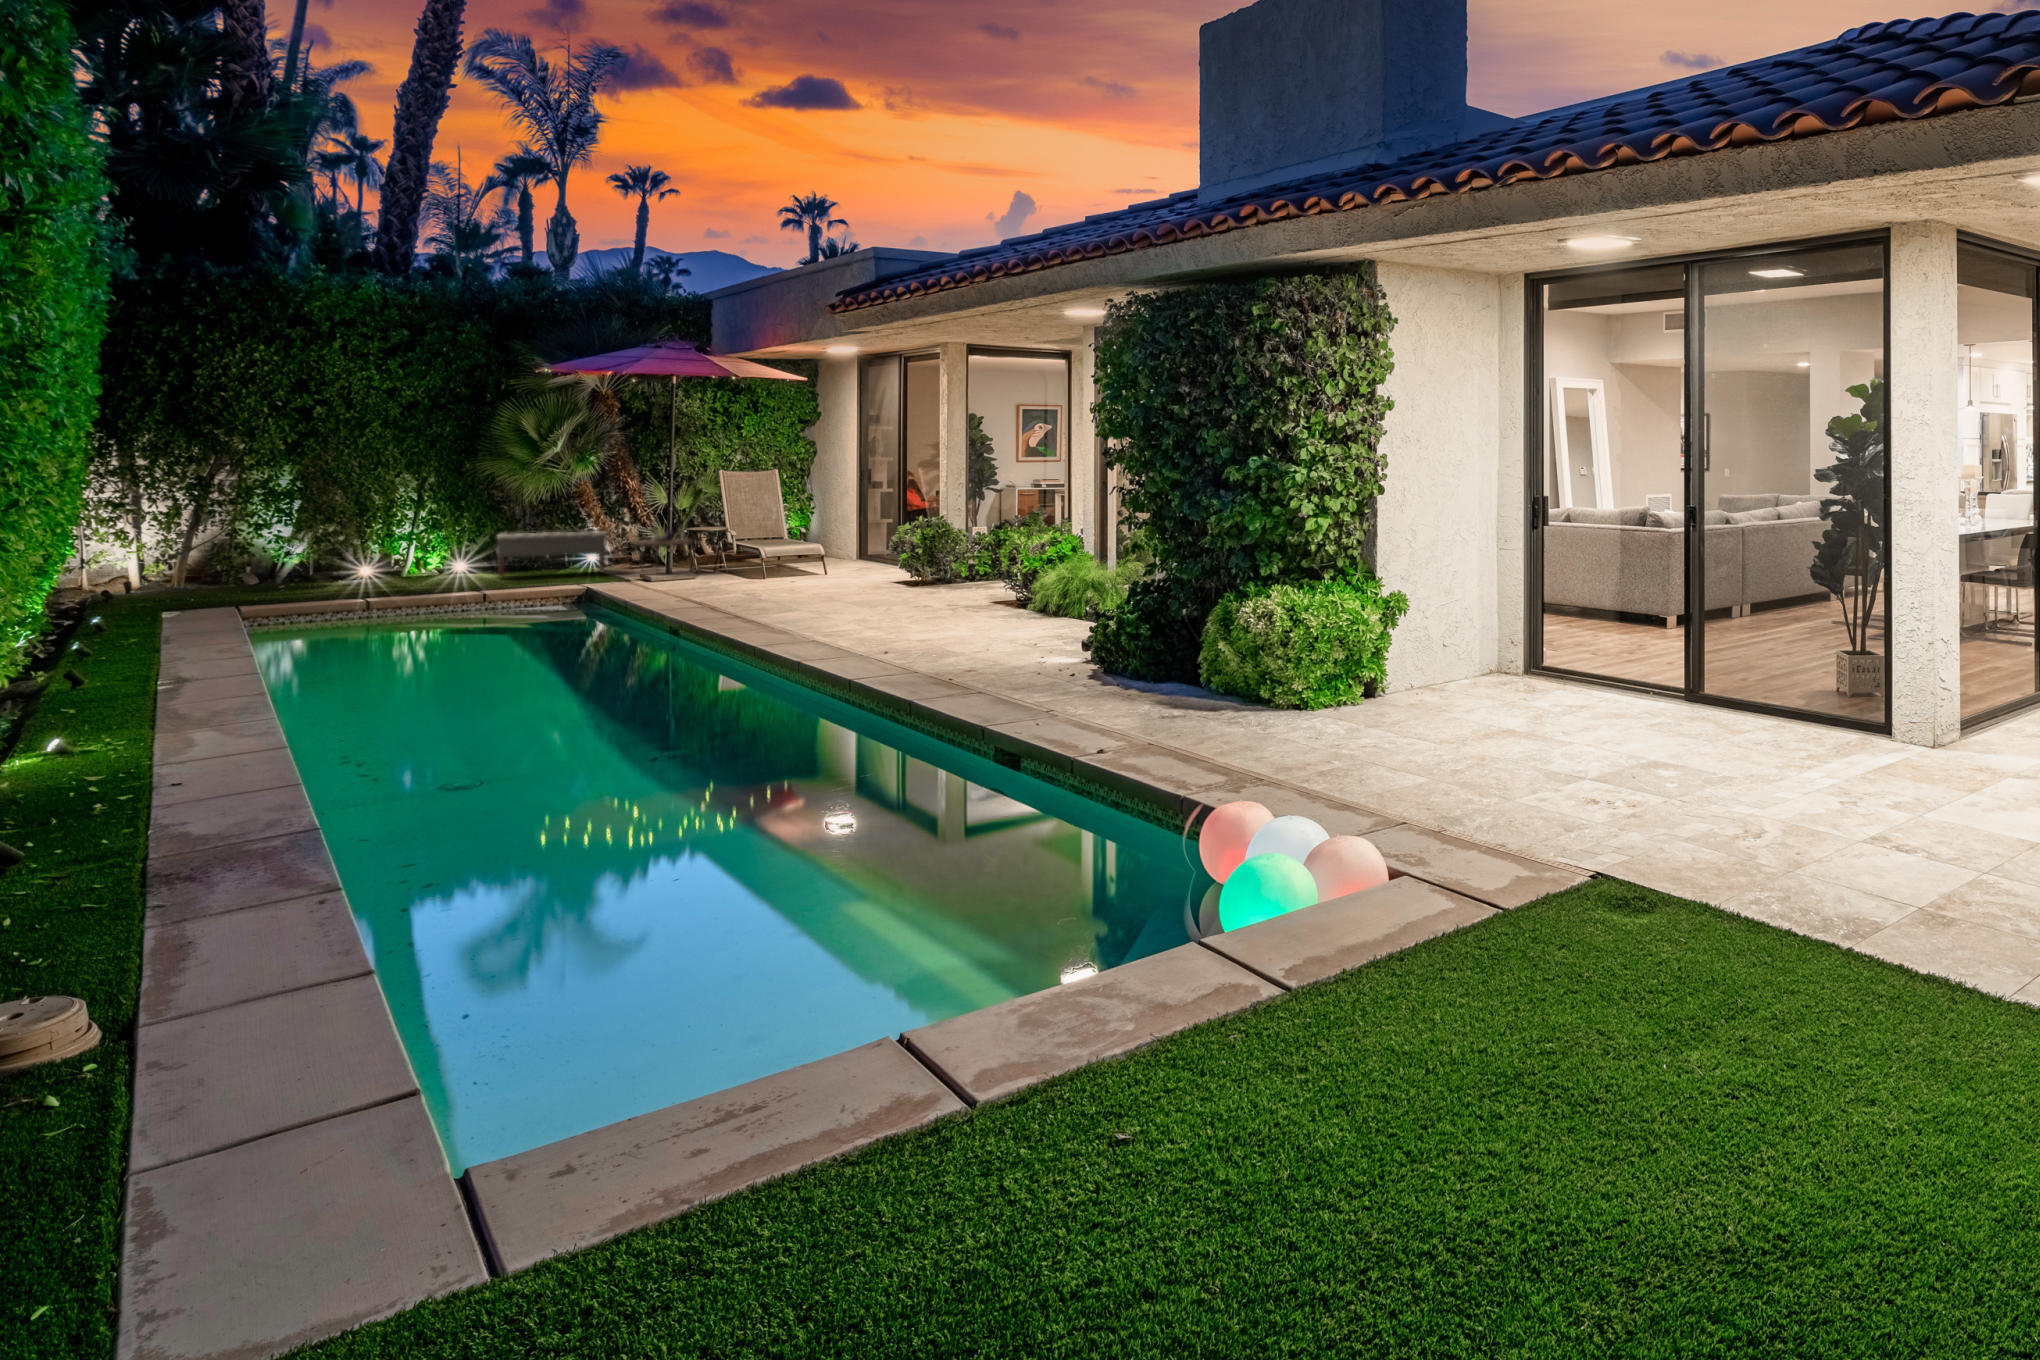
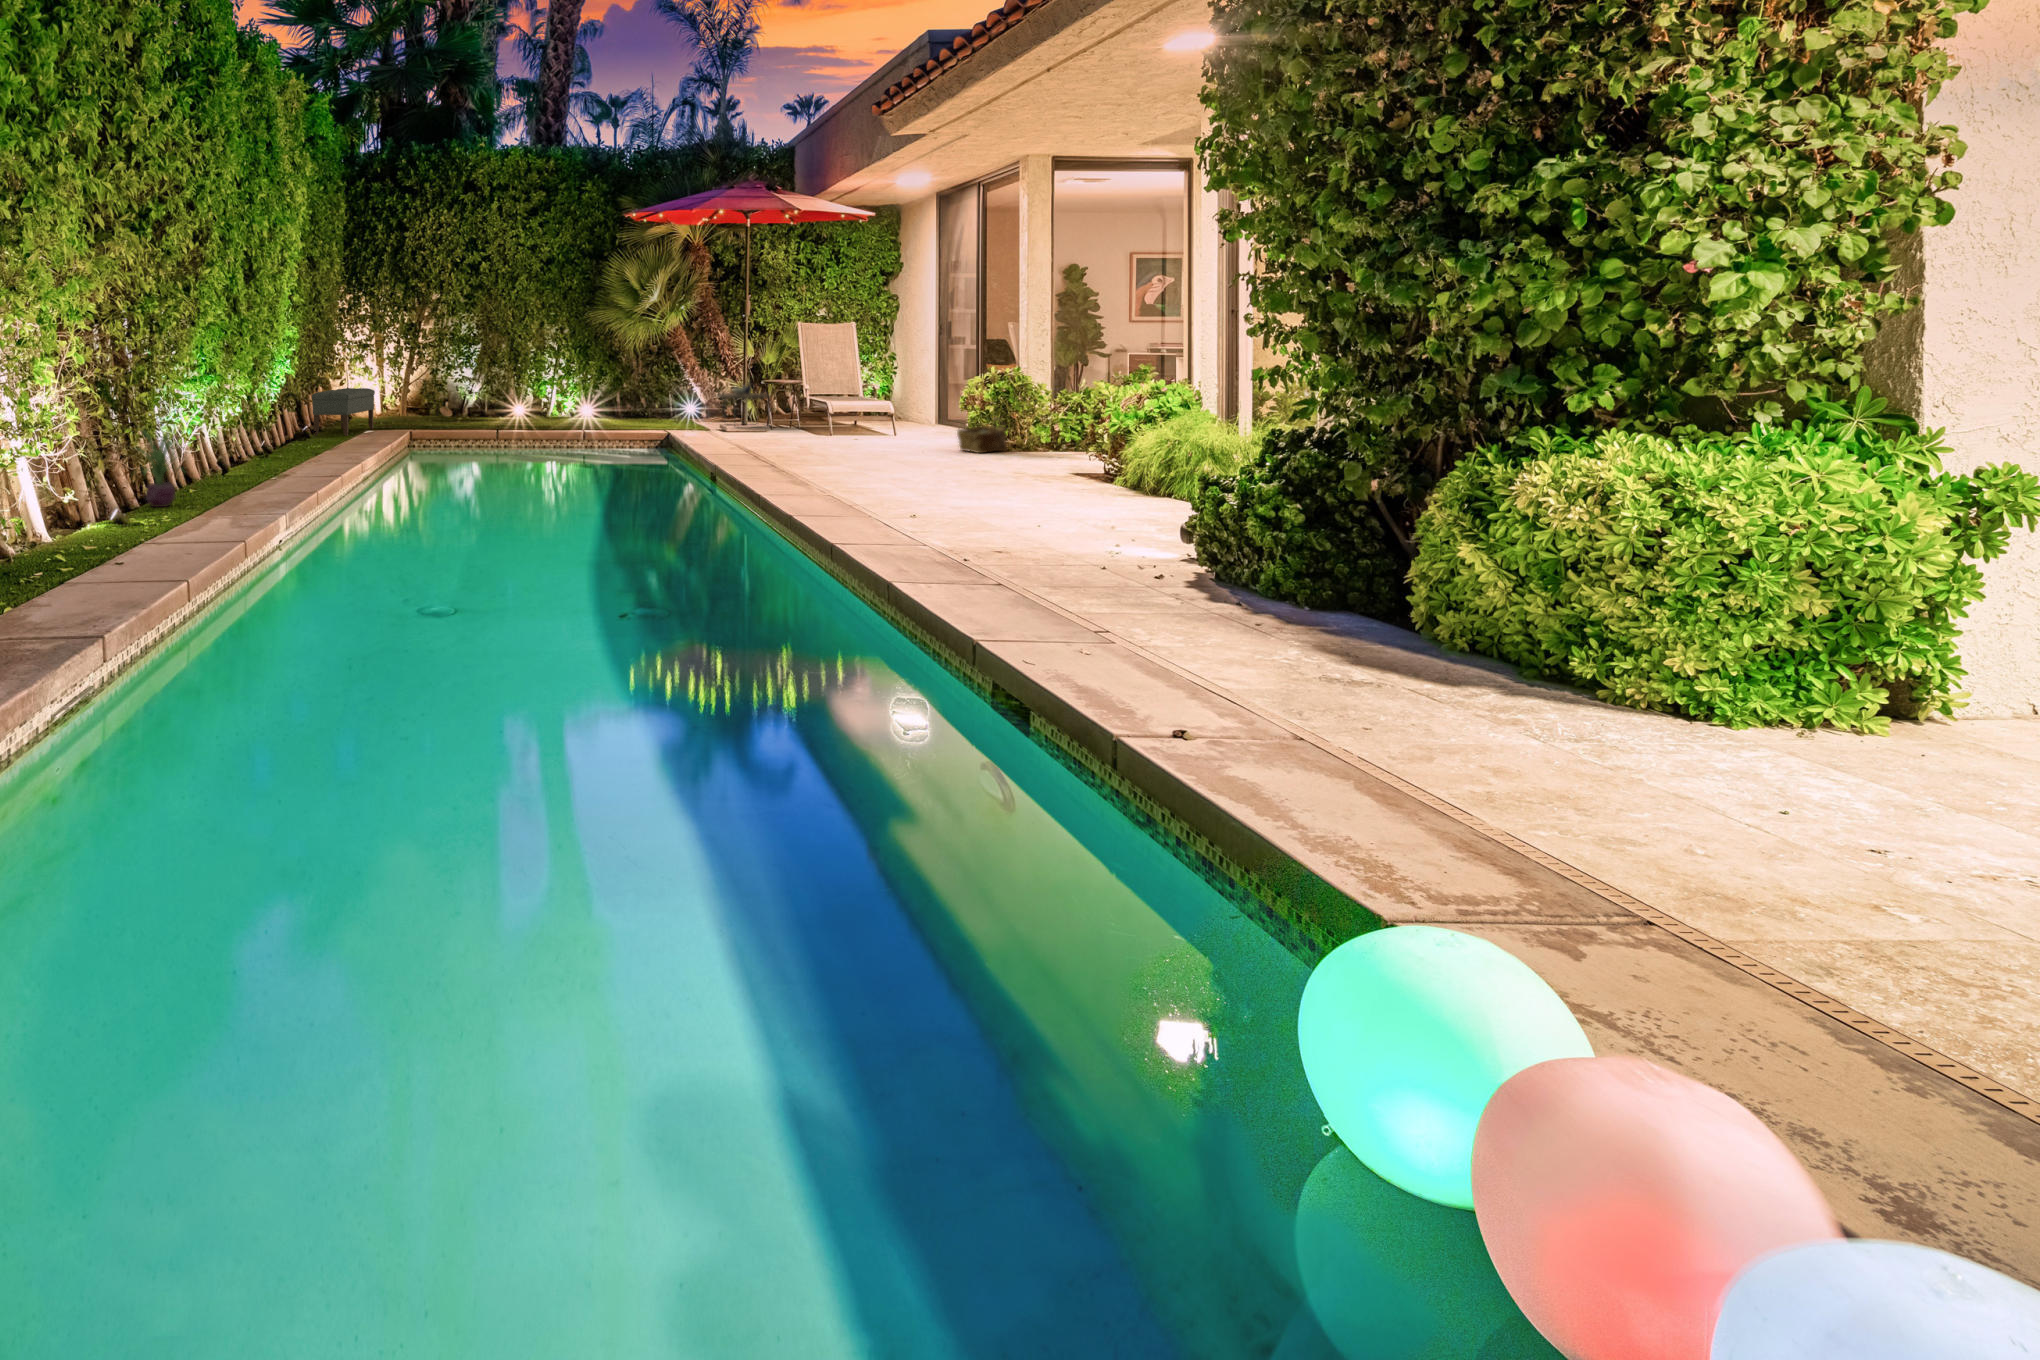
bench: present [497,531,607,577] -> present [312,388,375,436]
woven basket: none [891,560,933,589] -> present [957,421,1007,453]
decorative plant: none [14,625,142,709] -> present [138,430,183,507]

